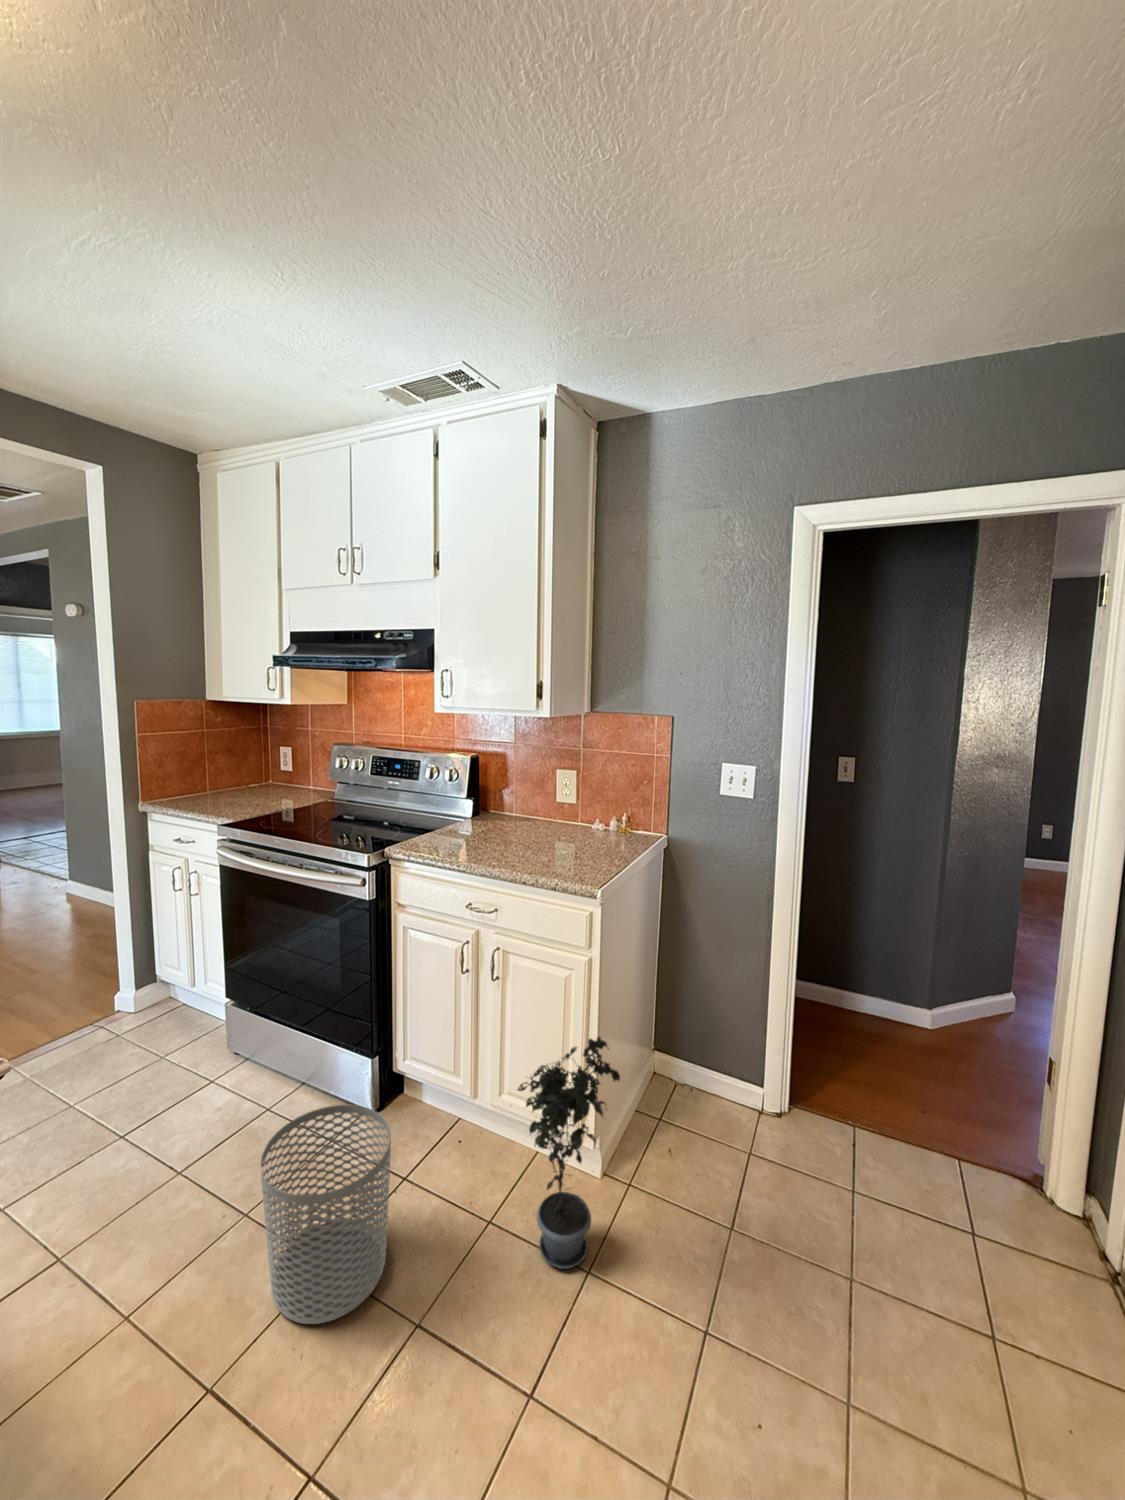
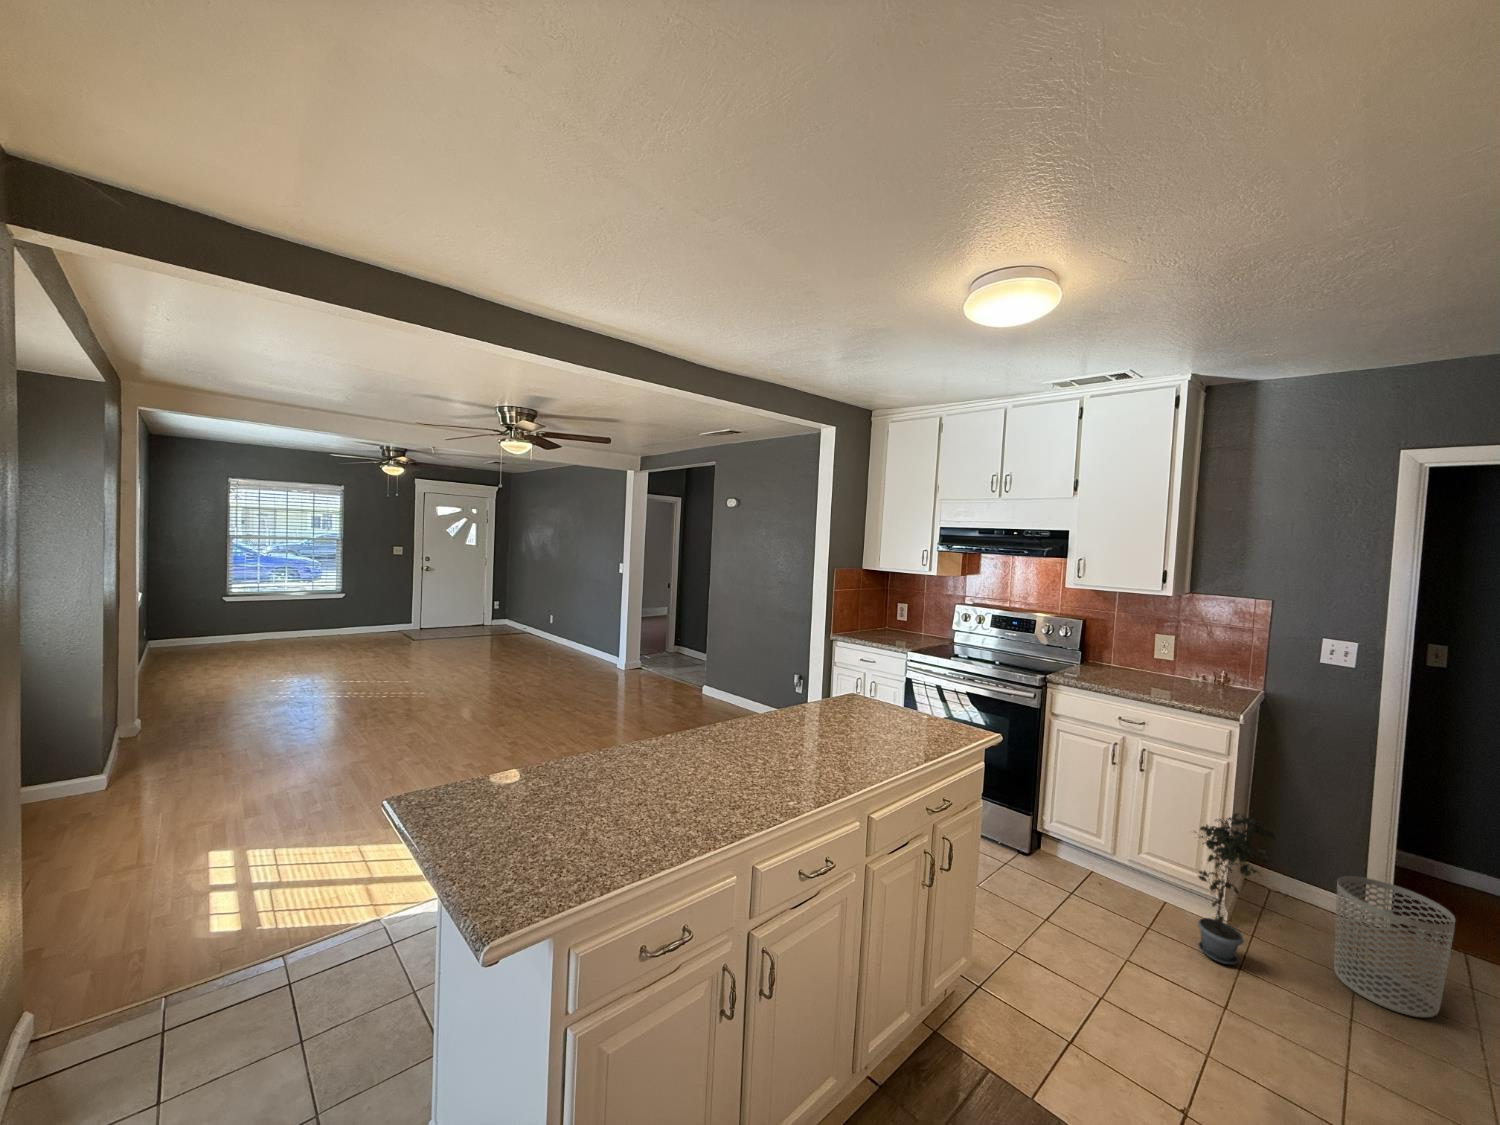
waste bin: present [261,1105,391,1324] -> present [1334,876,1455,1017]

